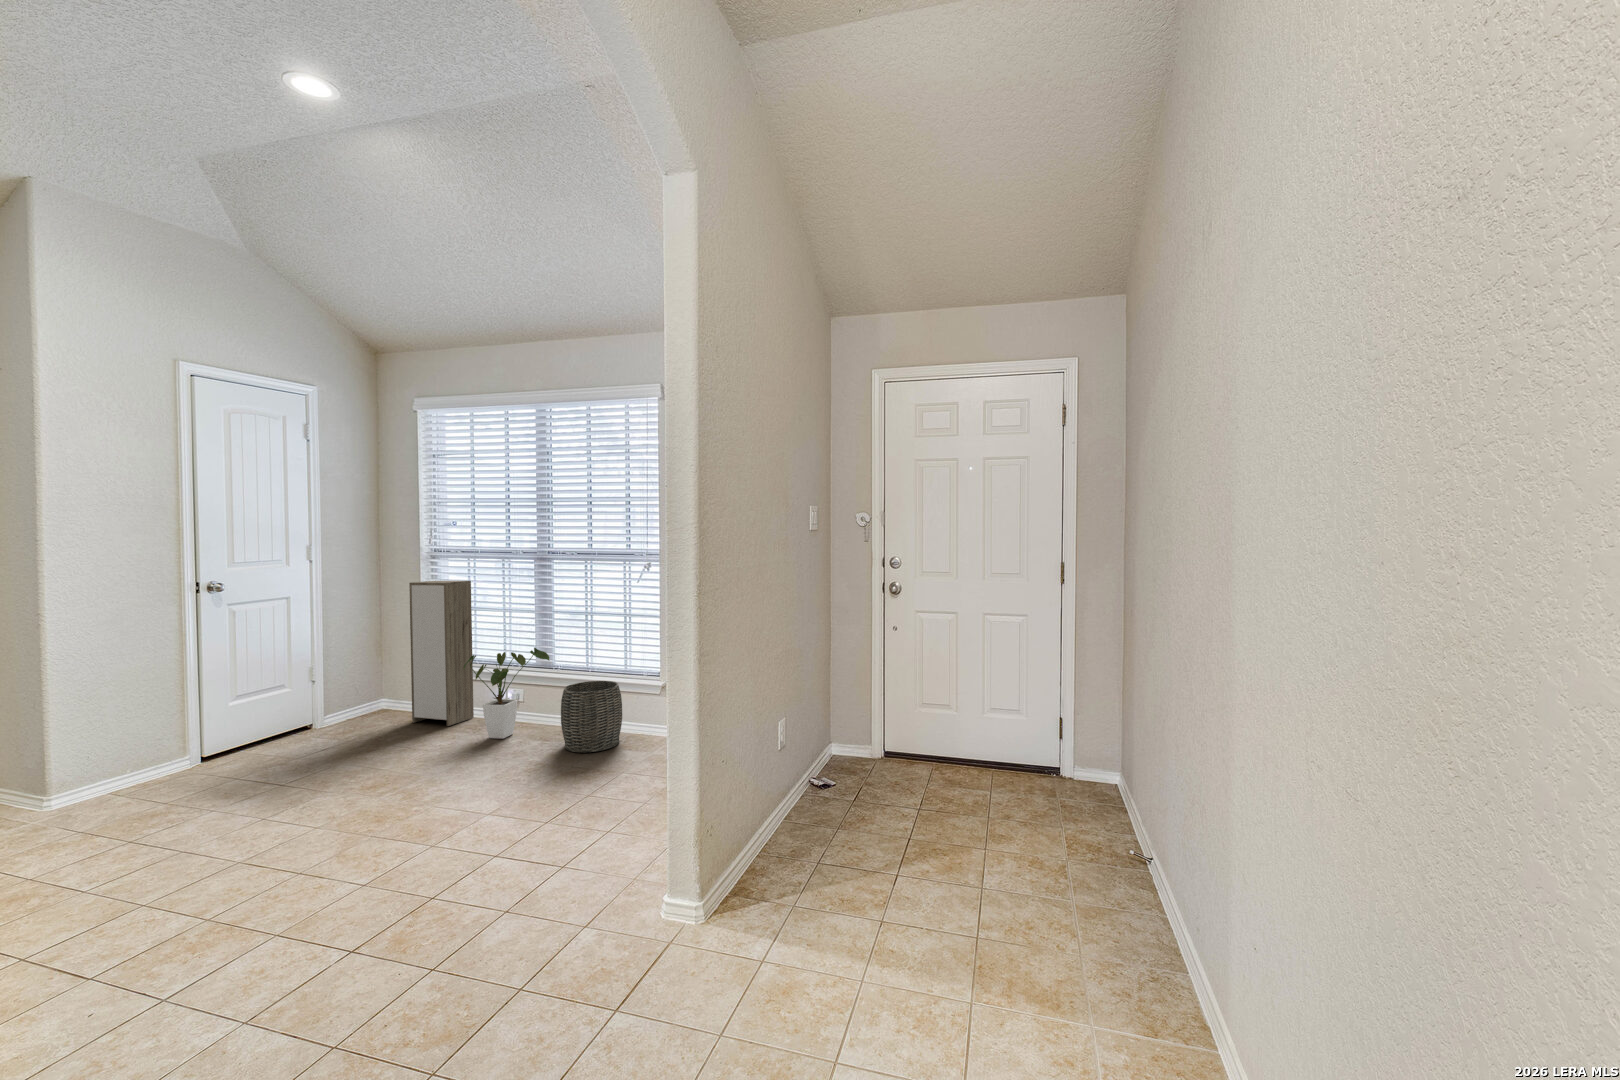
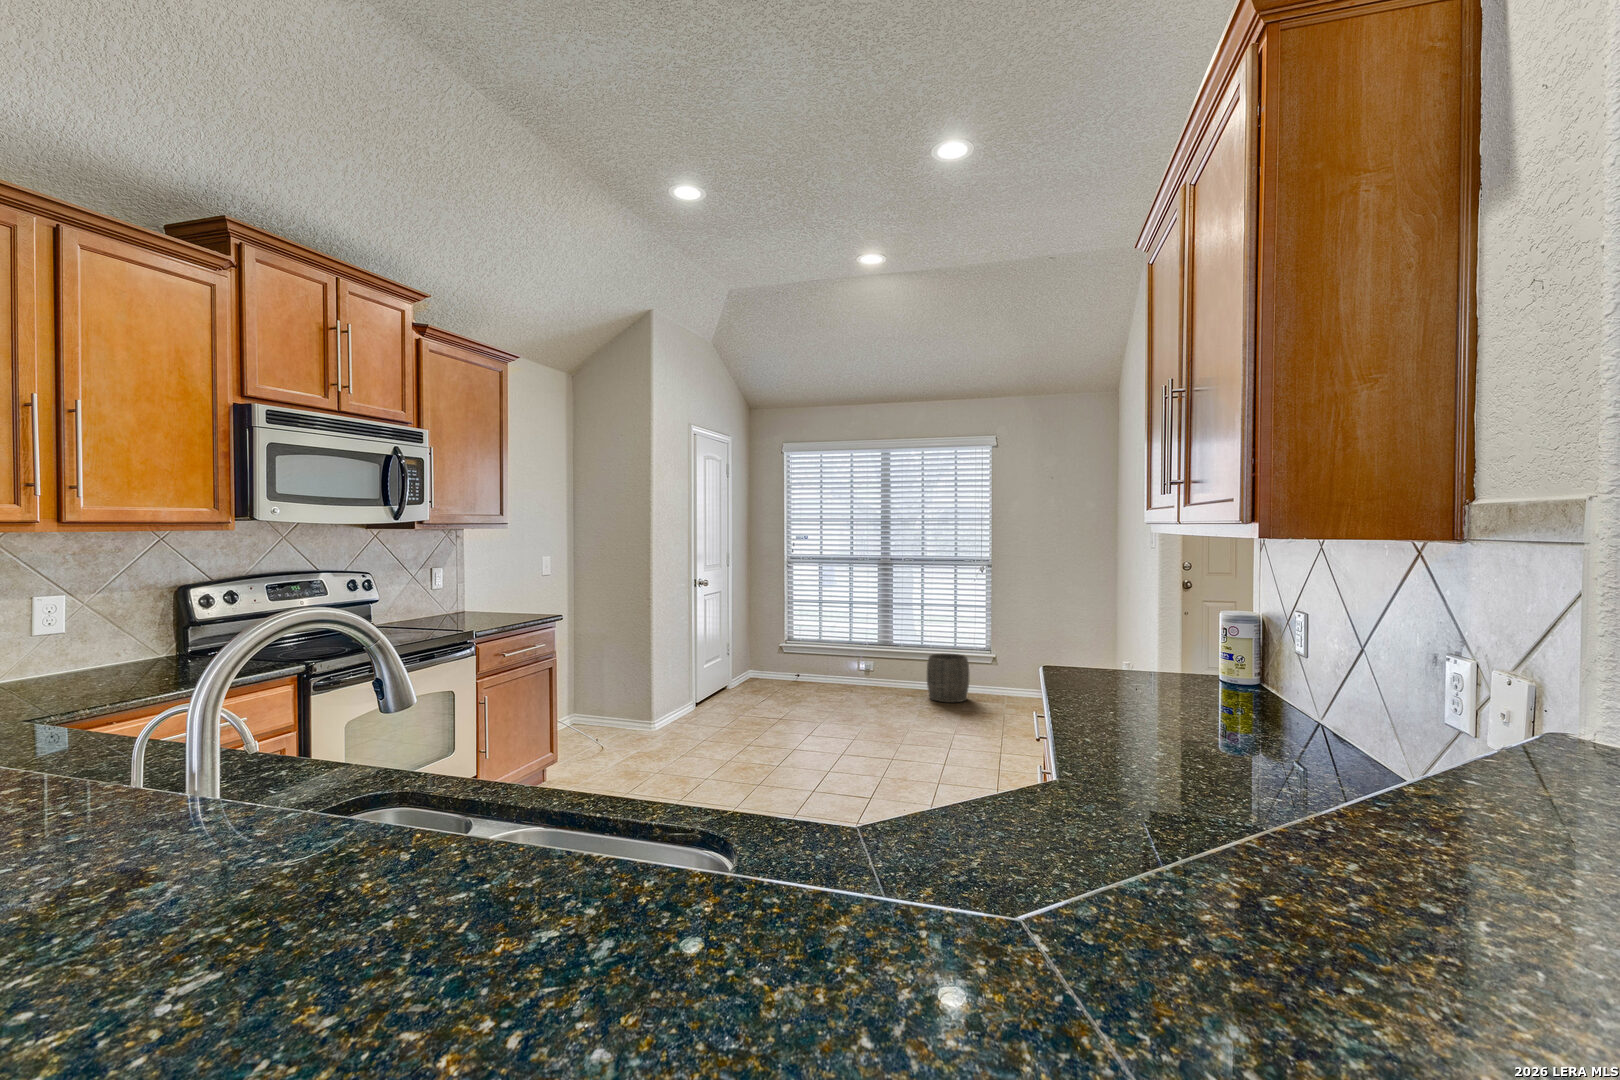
storage cabinet: present [409,580,474,726] -> none [786,579,826,687]
house plant: present [464,648,549,739] -> none [855,629,898,695]

